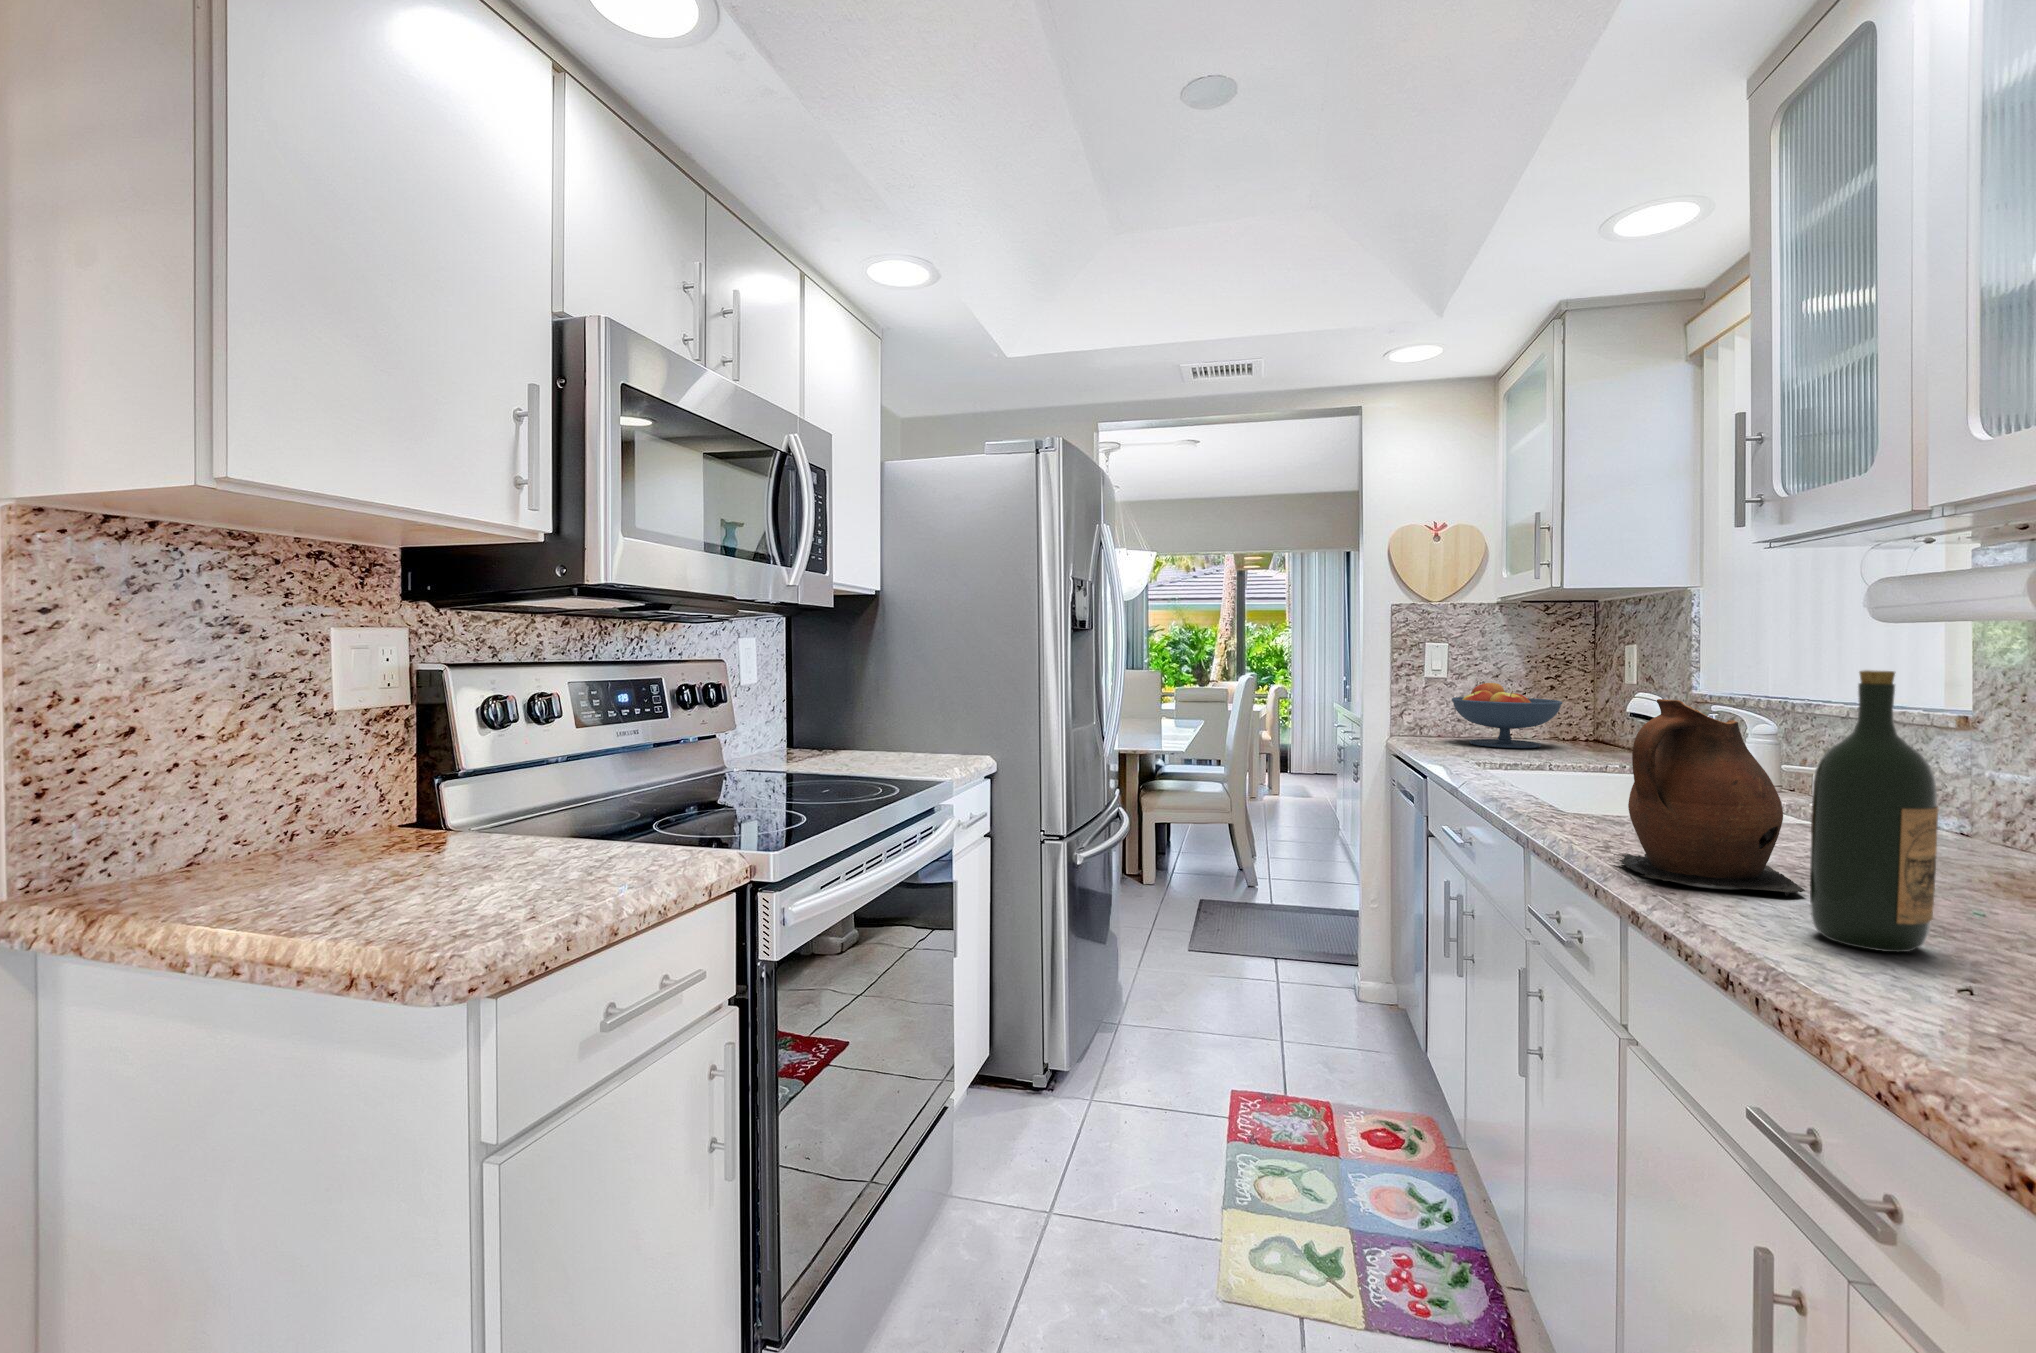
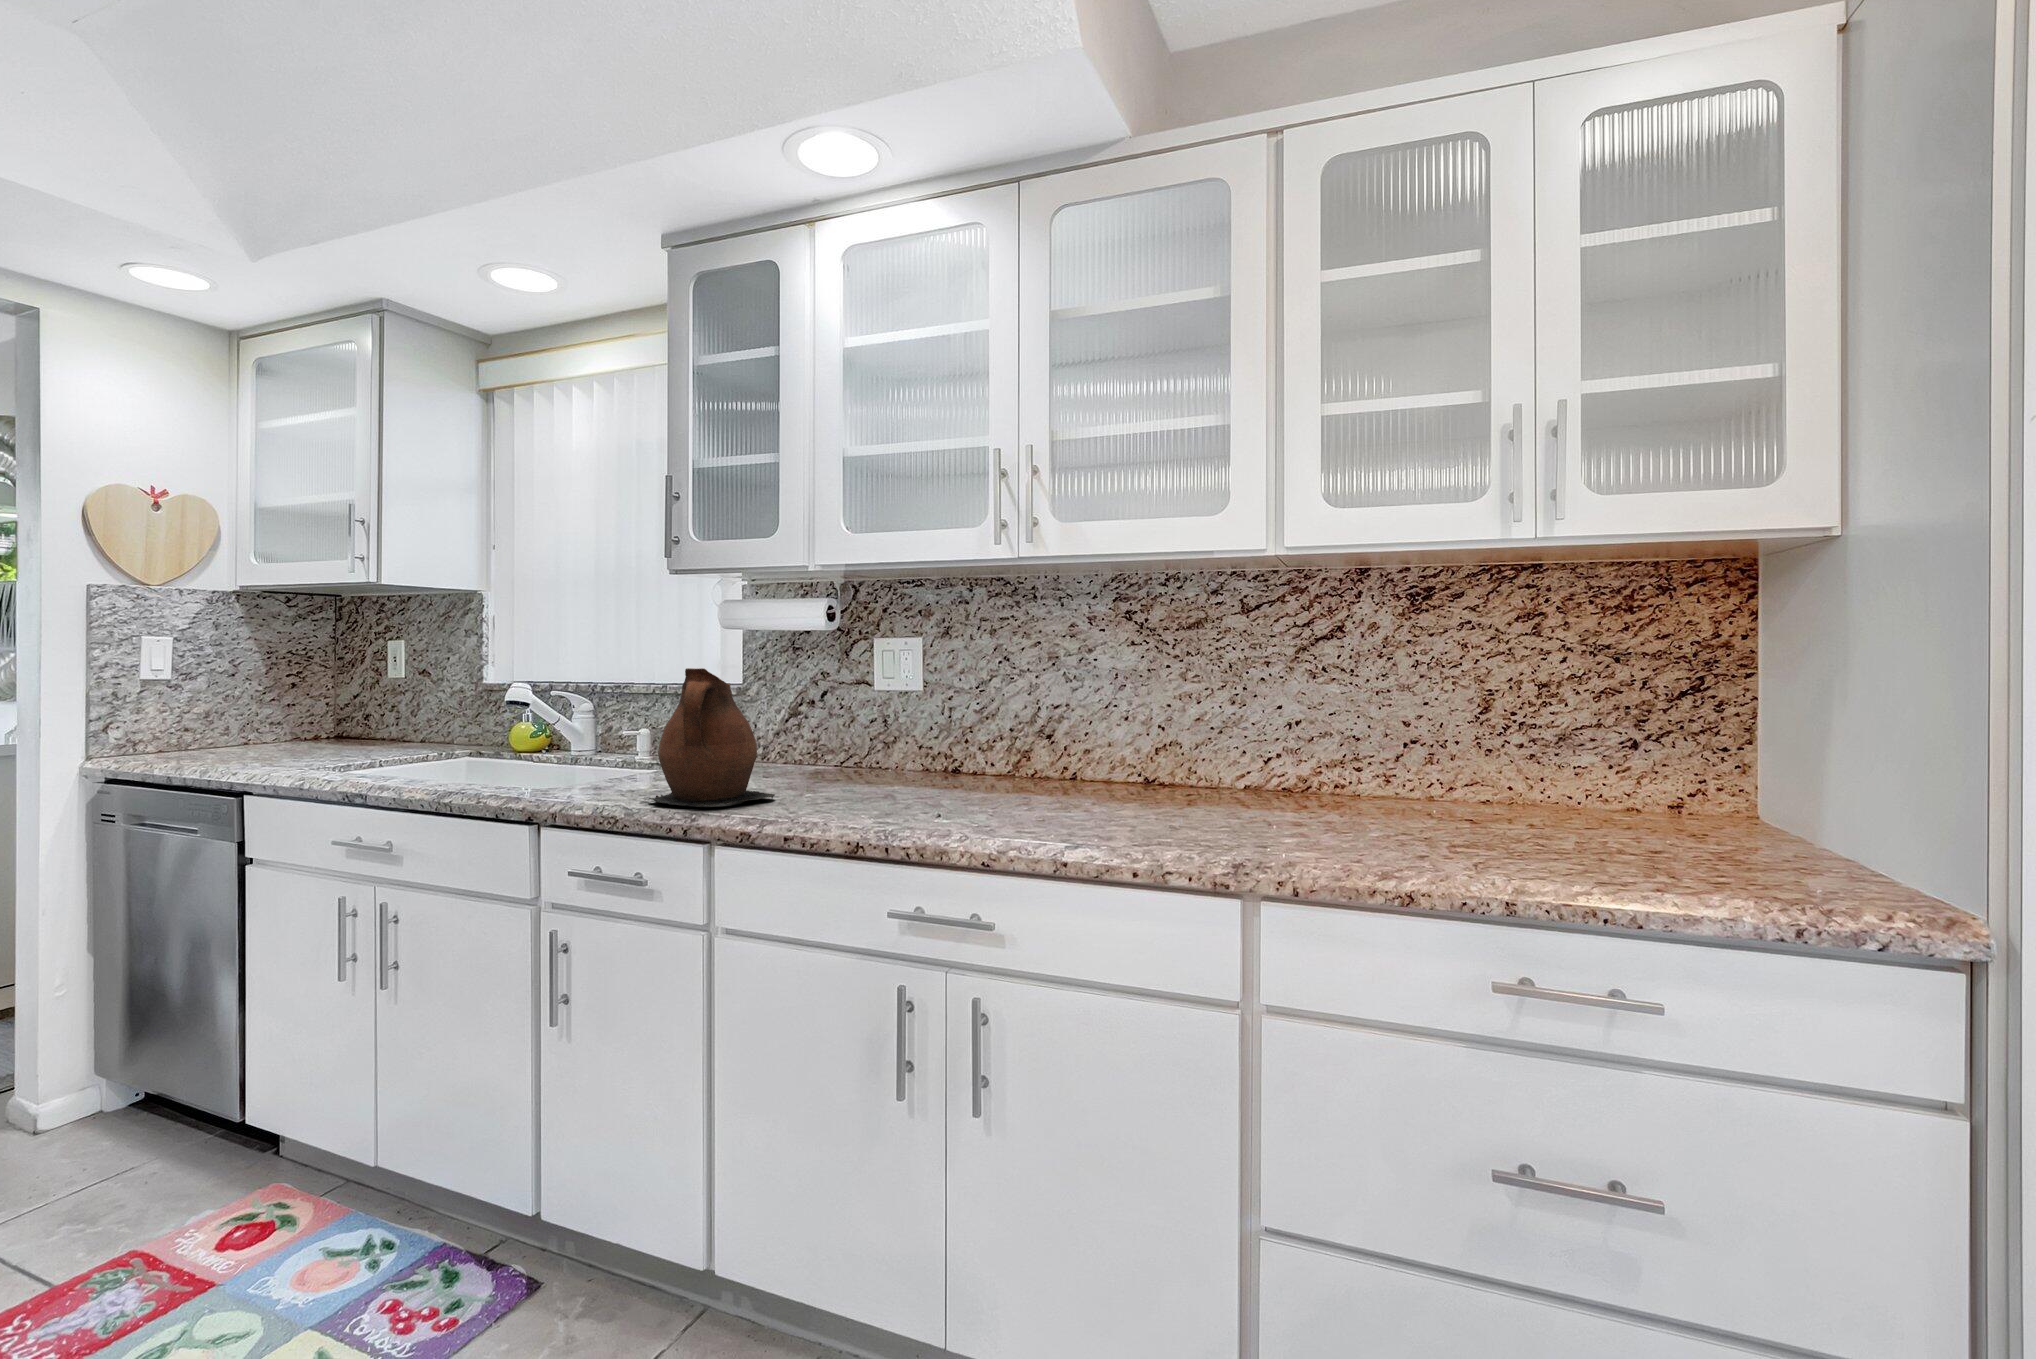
wine bottle: present [1810,670,1938,952] -> none [824,641,882,812]
fruit bowl: present [1452,683,1562,748] -> none [183,682,325,754]

